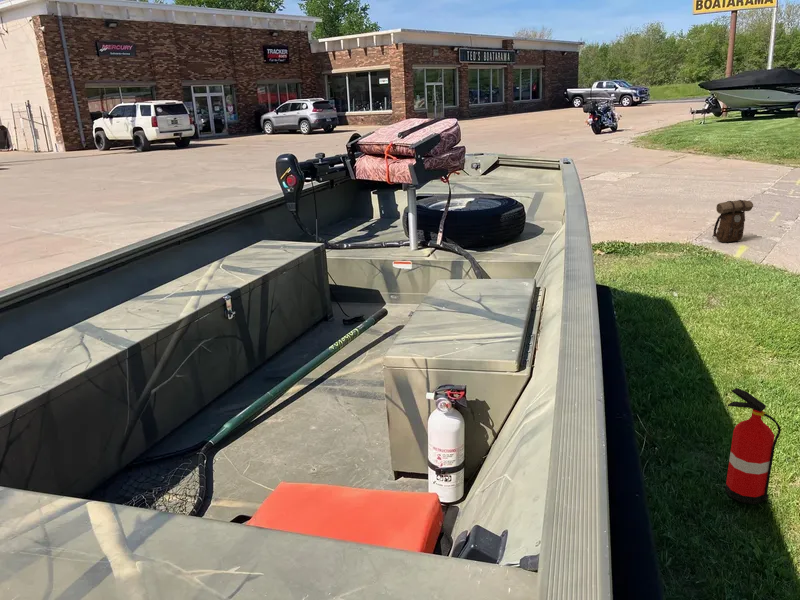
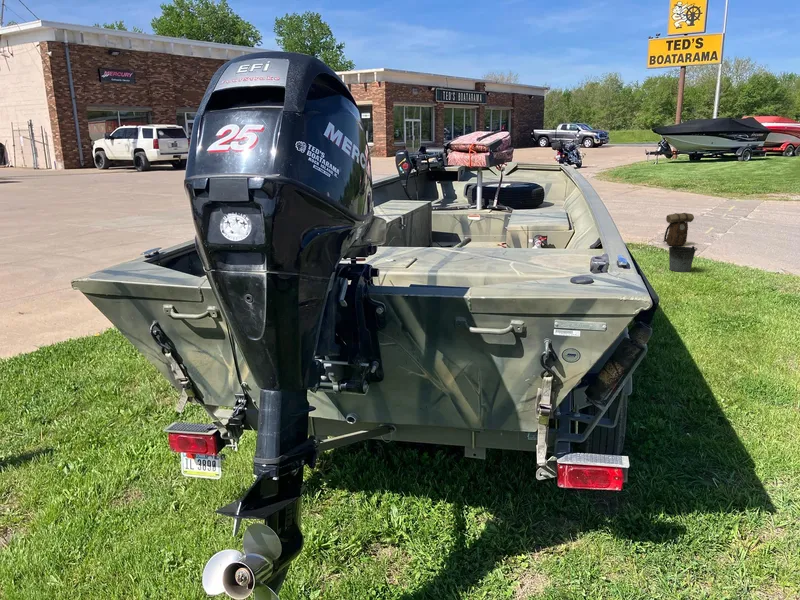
bucket: none [721,251,761,287] -> present [669,246,697,272]
fire extinguisher: present [725,388,781,504] -> none [668,299,700,370]

